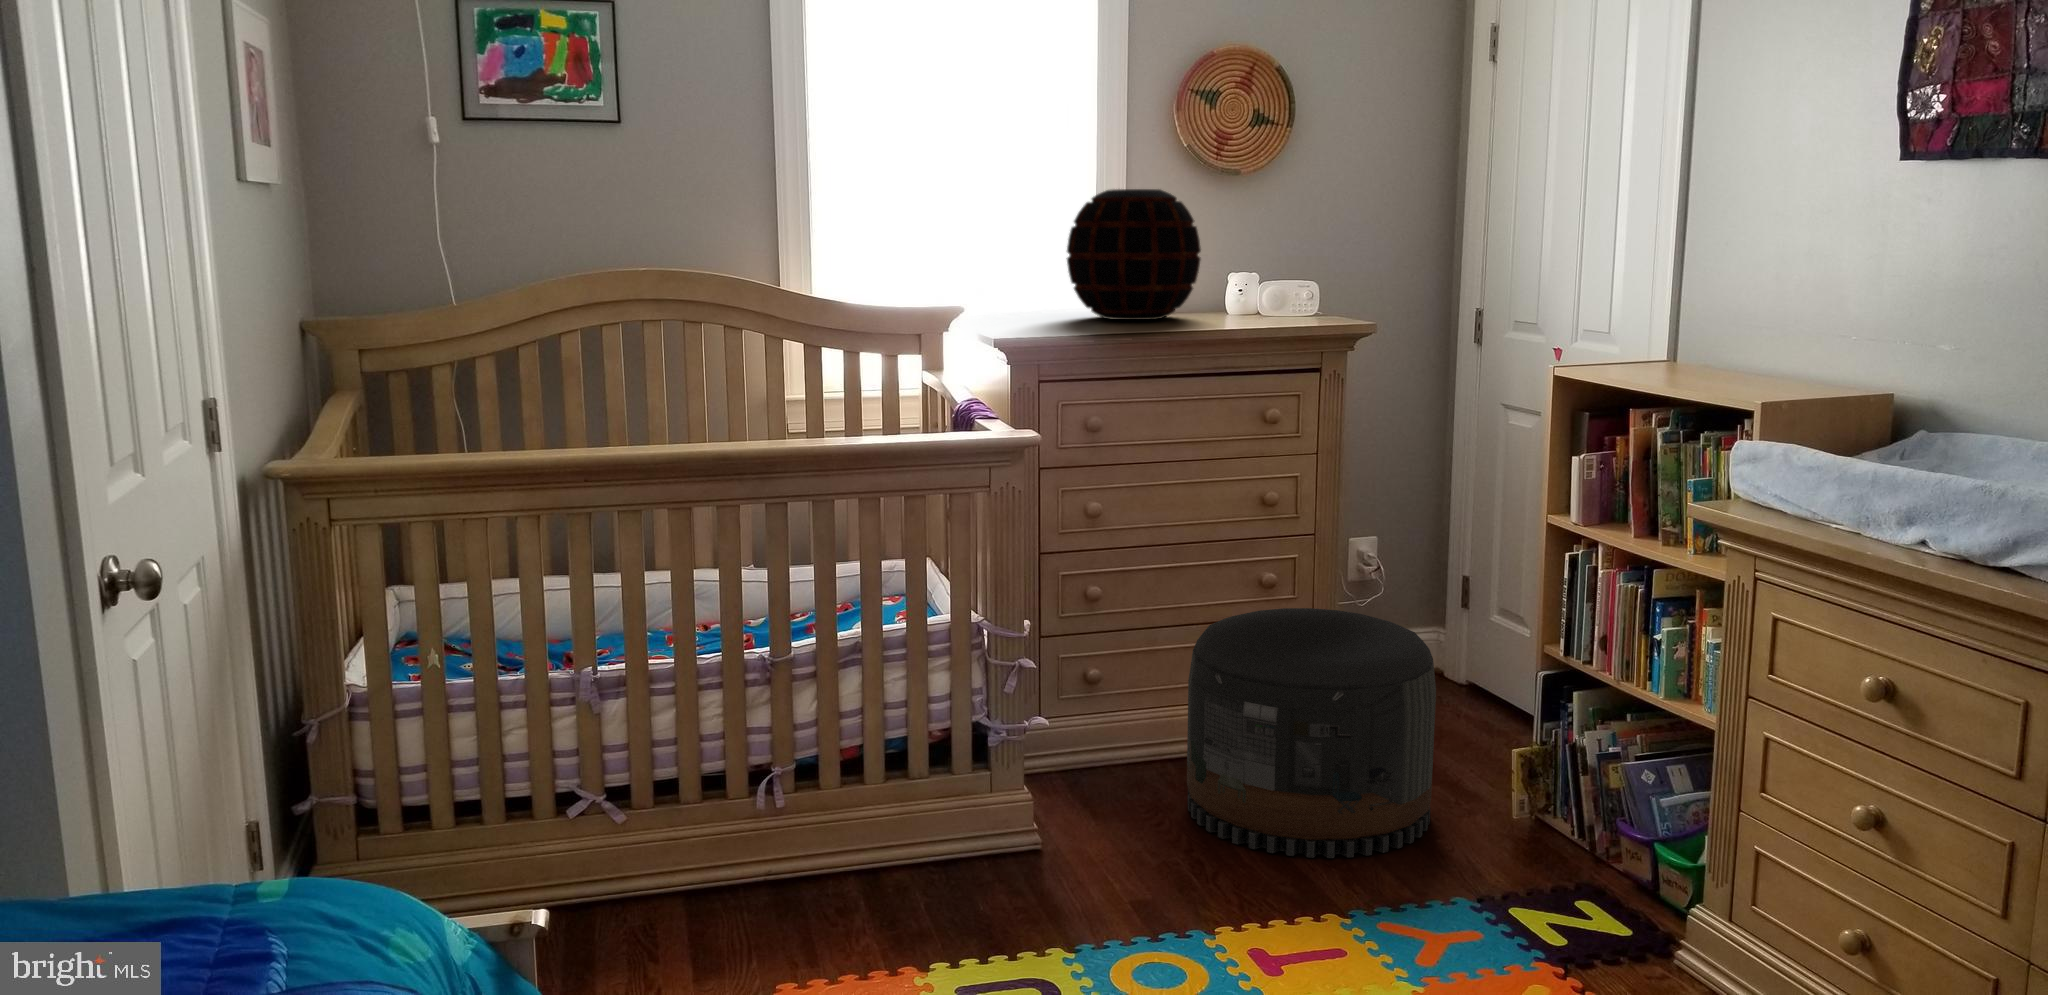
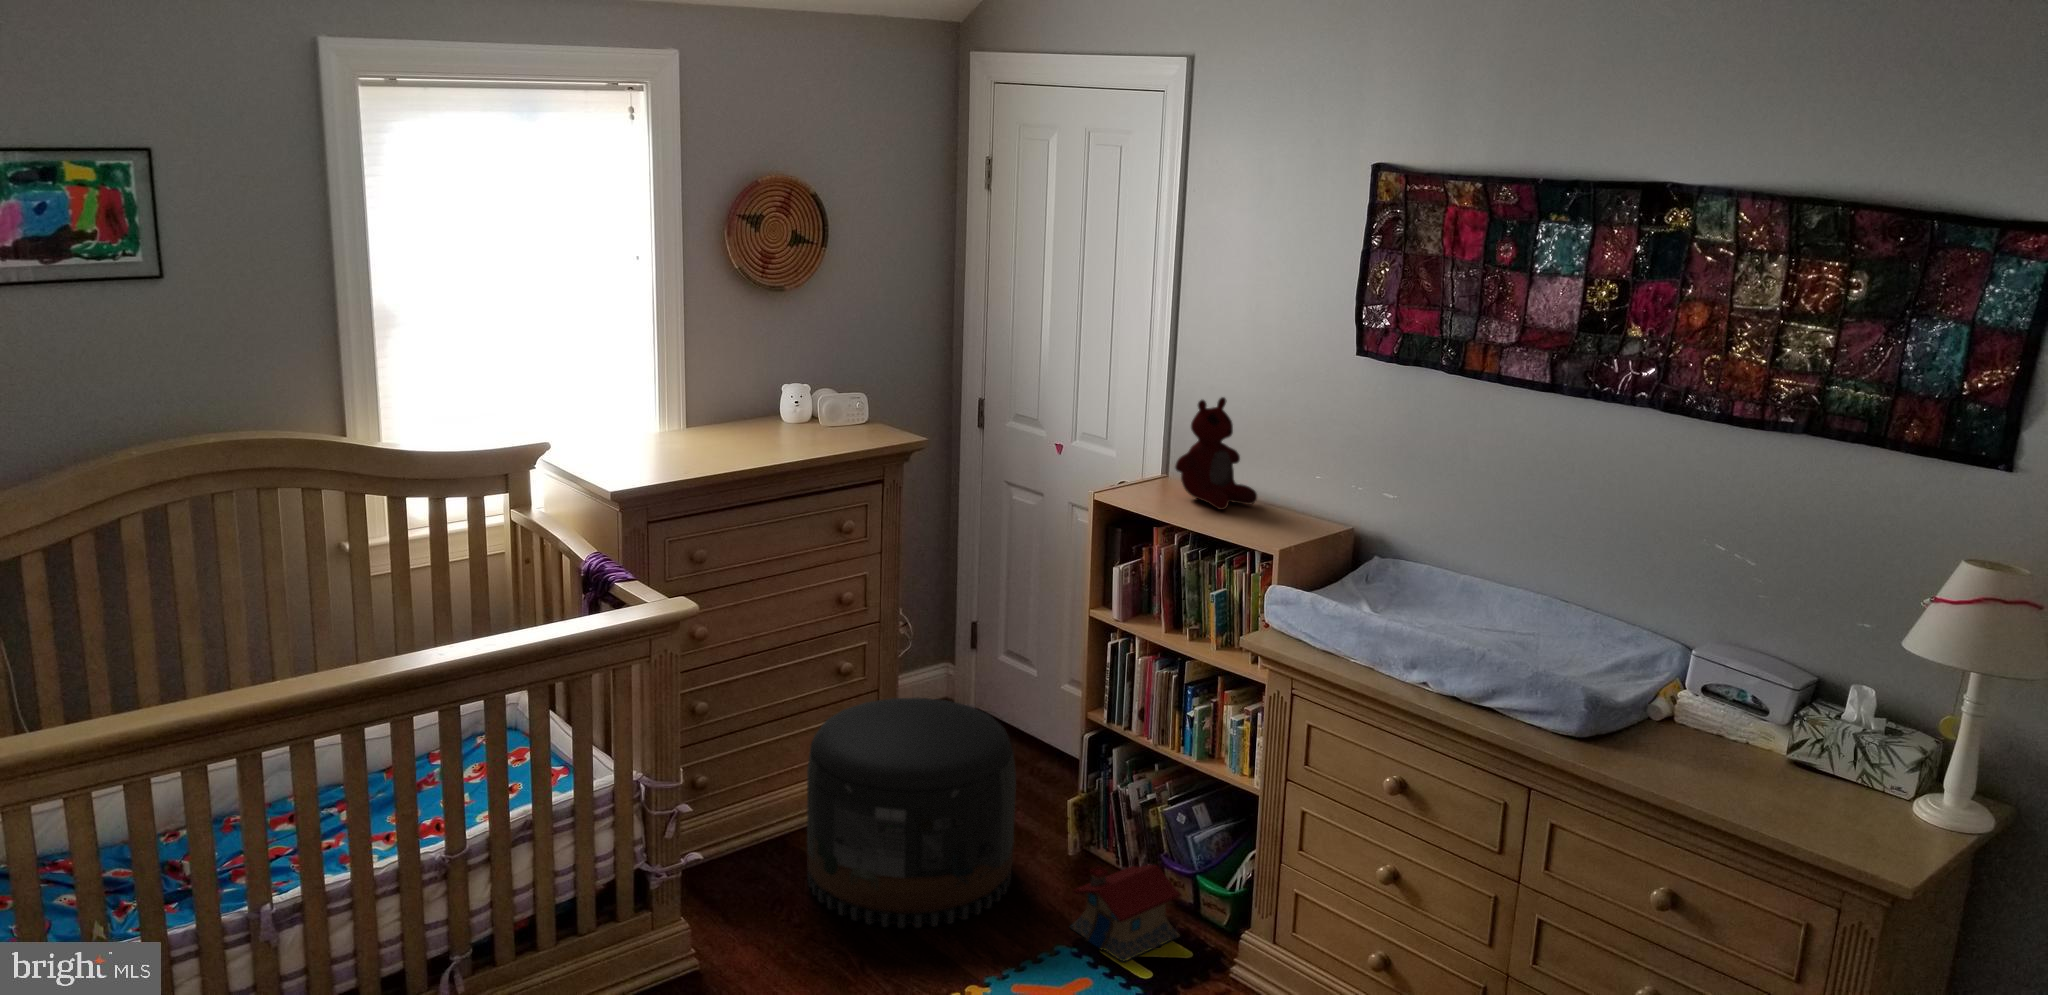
decorative vase: present [1067,189,1201,320] -> none [639,318,768,444]
stuffed bear: none [1658,242,1773,379] -> present [1175,397,1257,510]
toy house: none [1476,810,1624,927] -> present [1070,865,1181,962]

